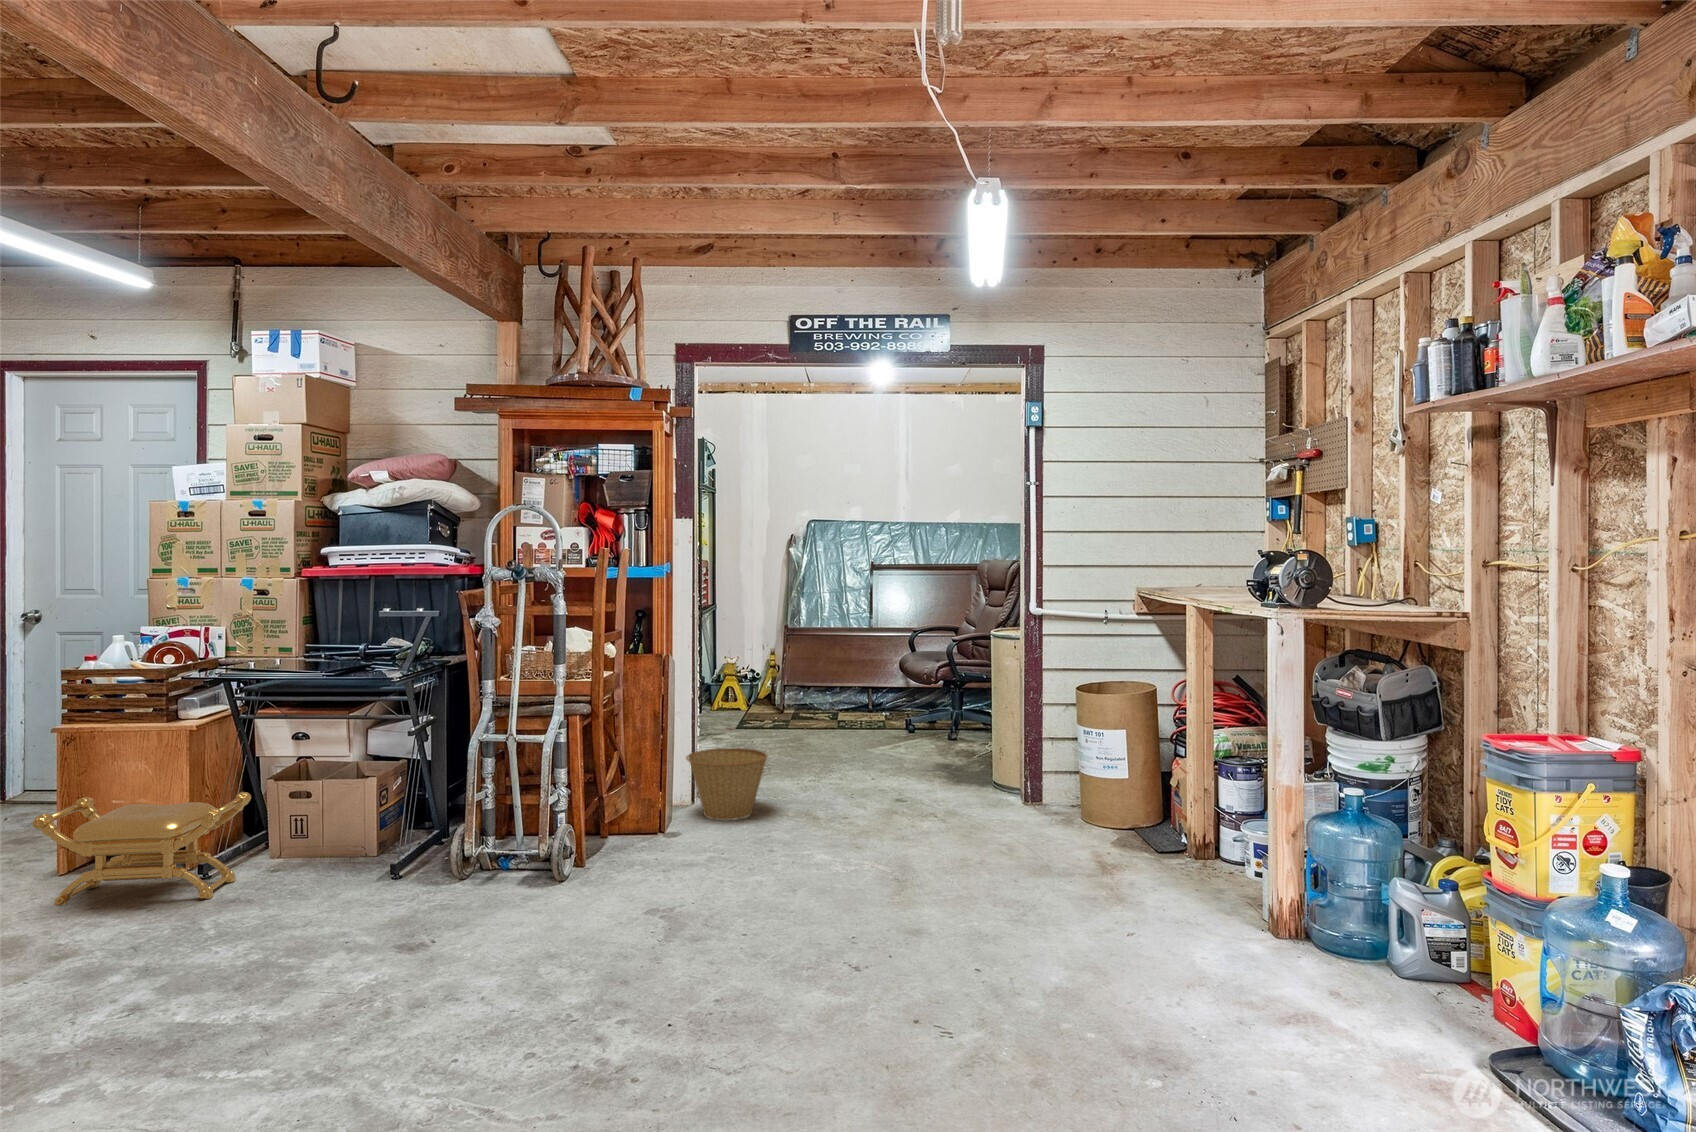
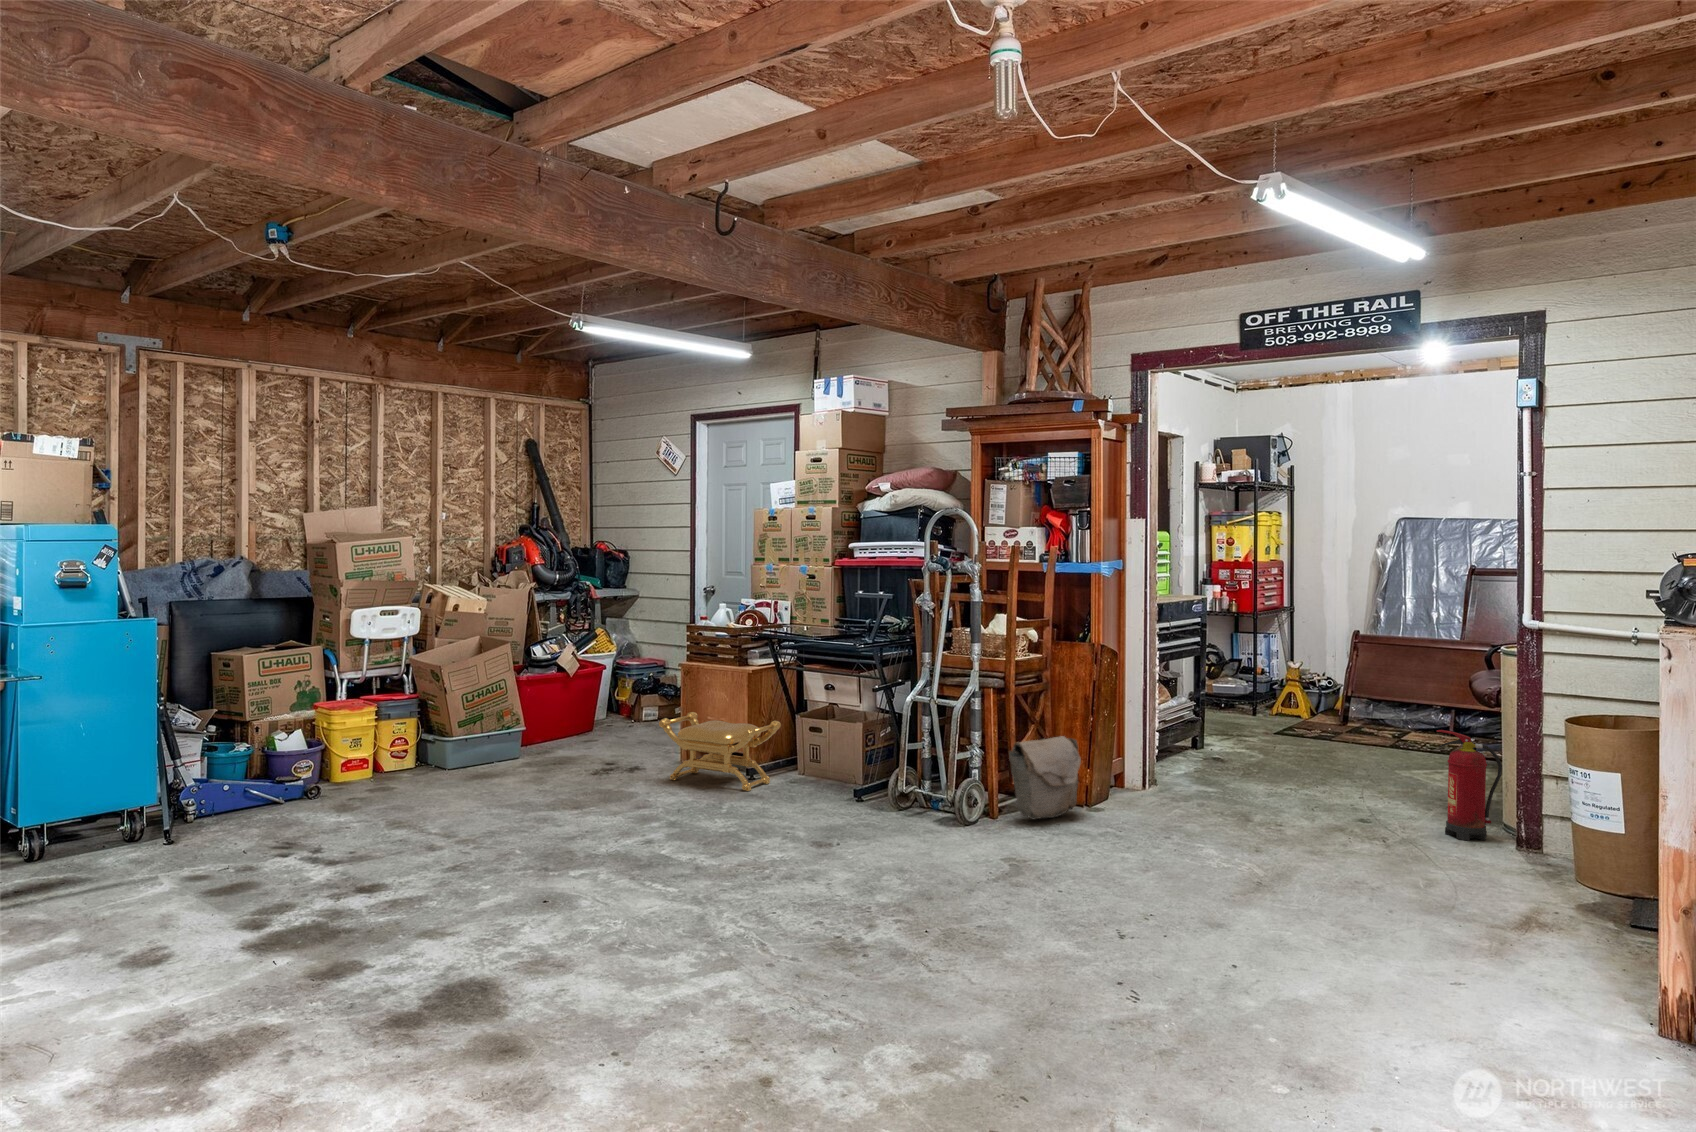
fire extinguisher: none [971,711,1017,807] -> present [1437,730,1502,841]
basket: present [686,748,767,820] -> none [1121,737,1201,805]
bag: none [597,761,670,862] -> present [1009,736,1081,819]

